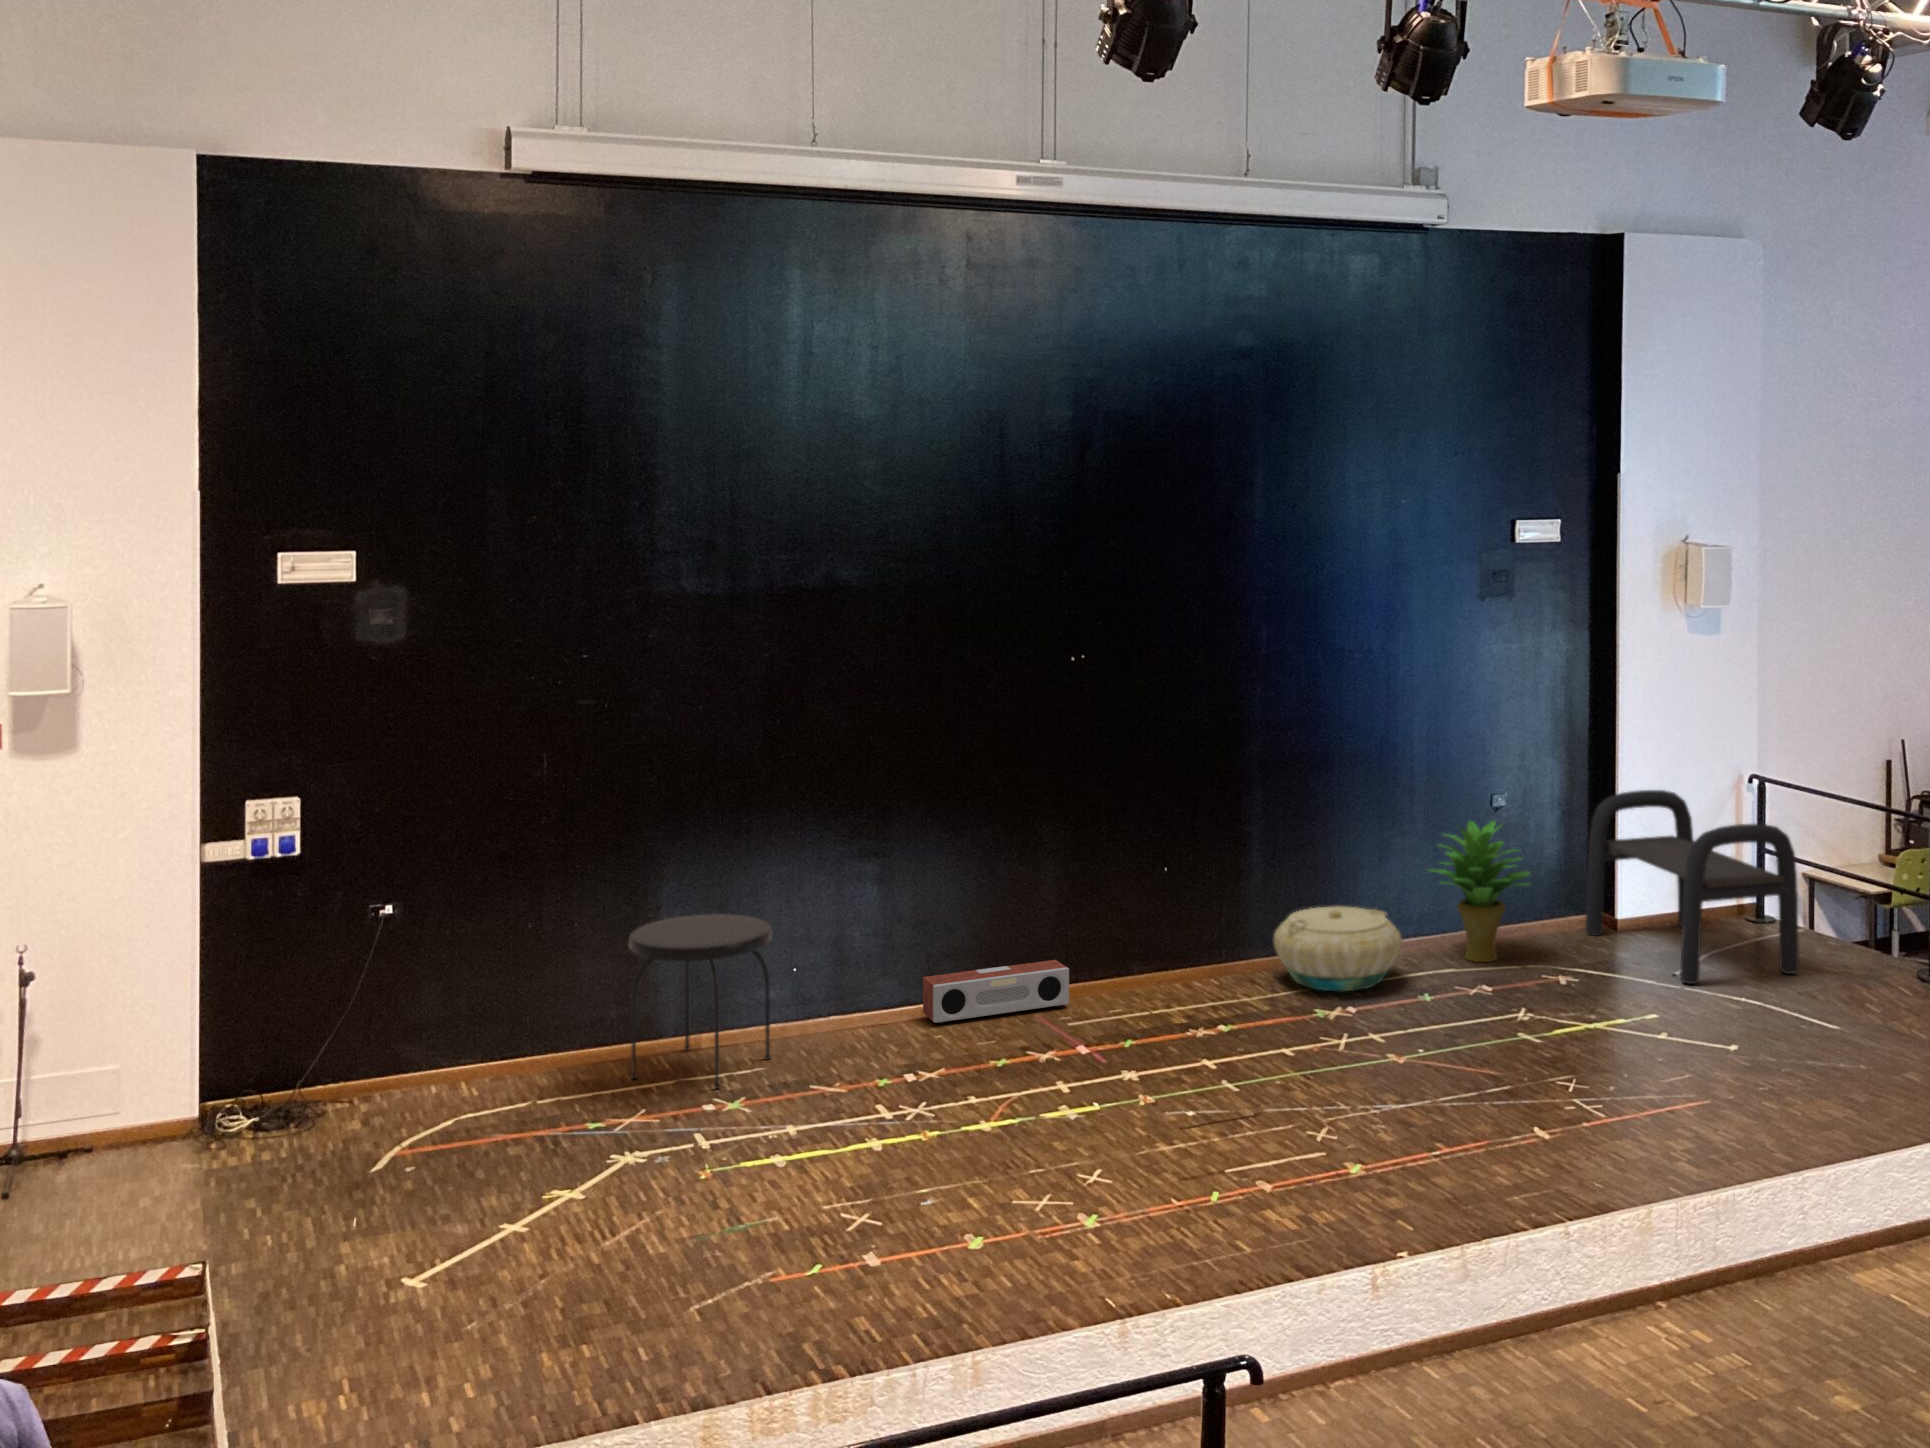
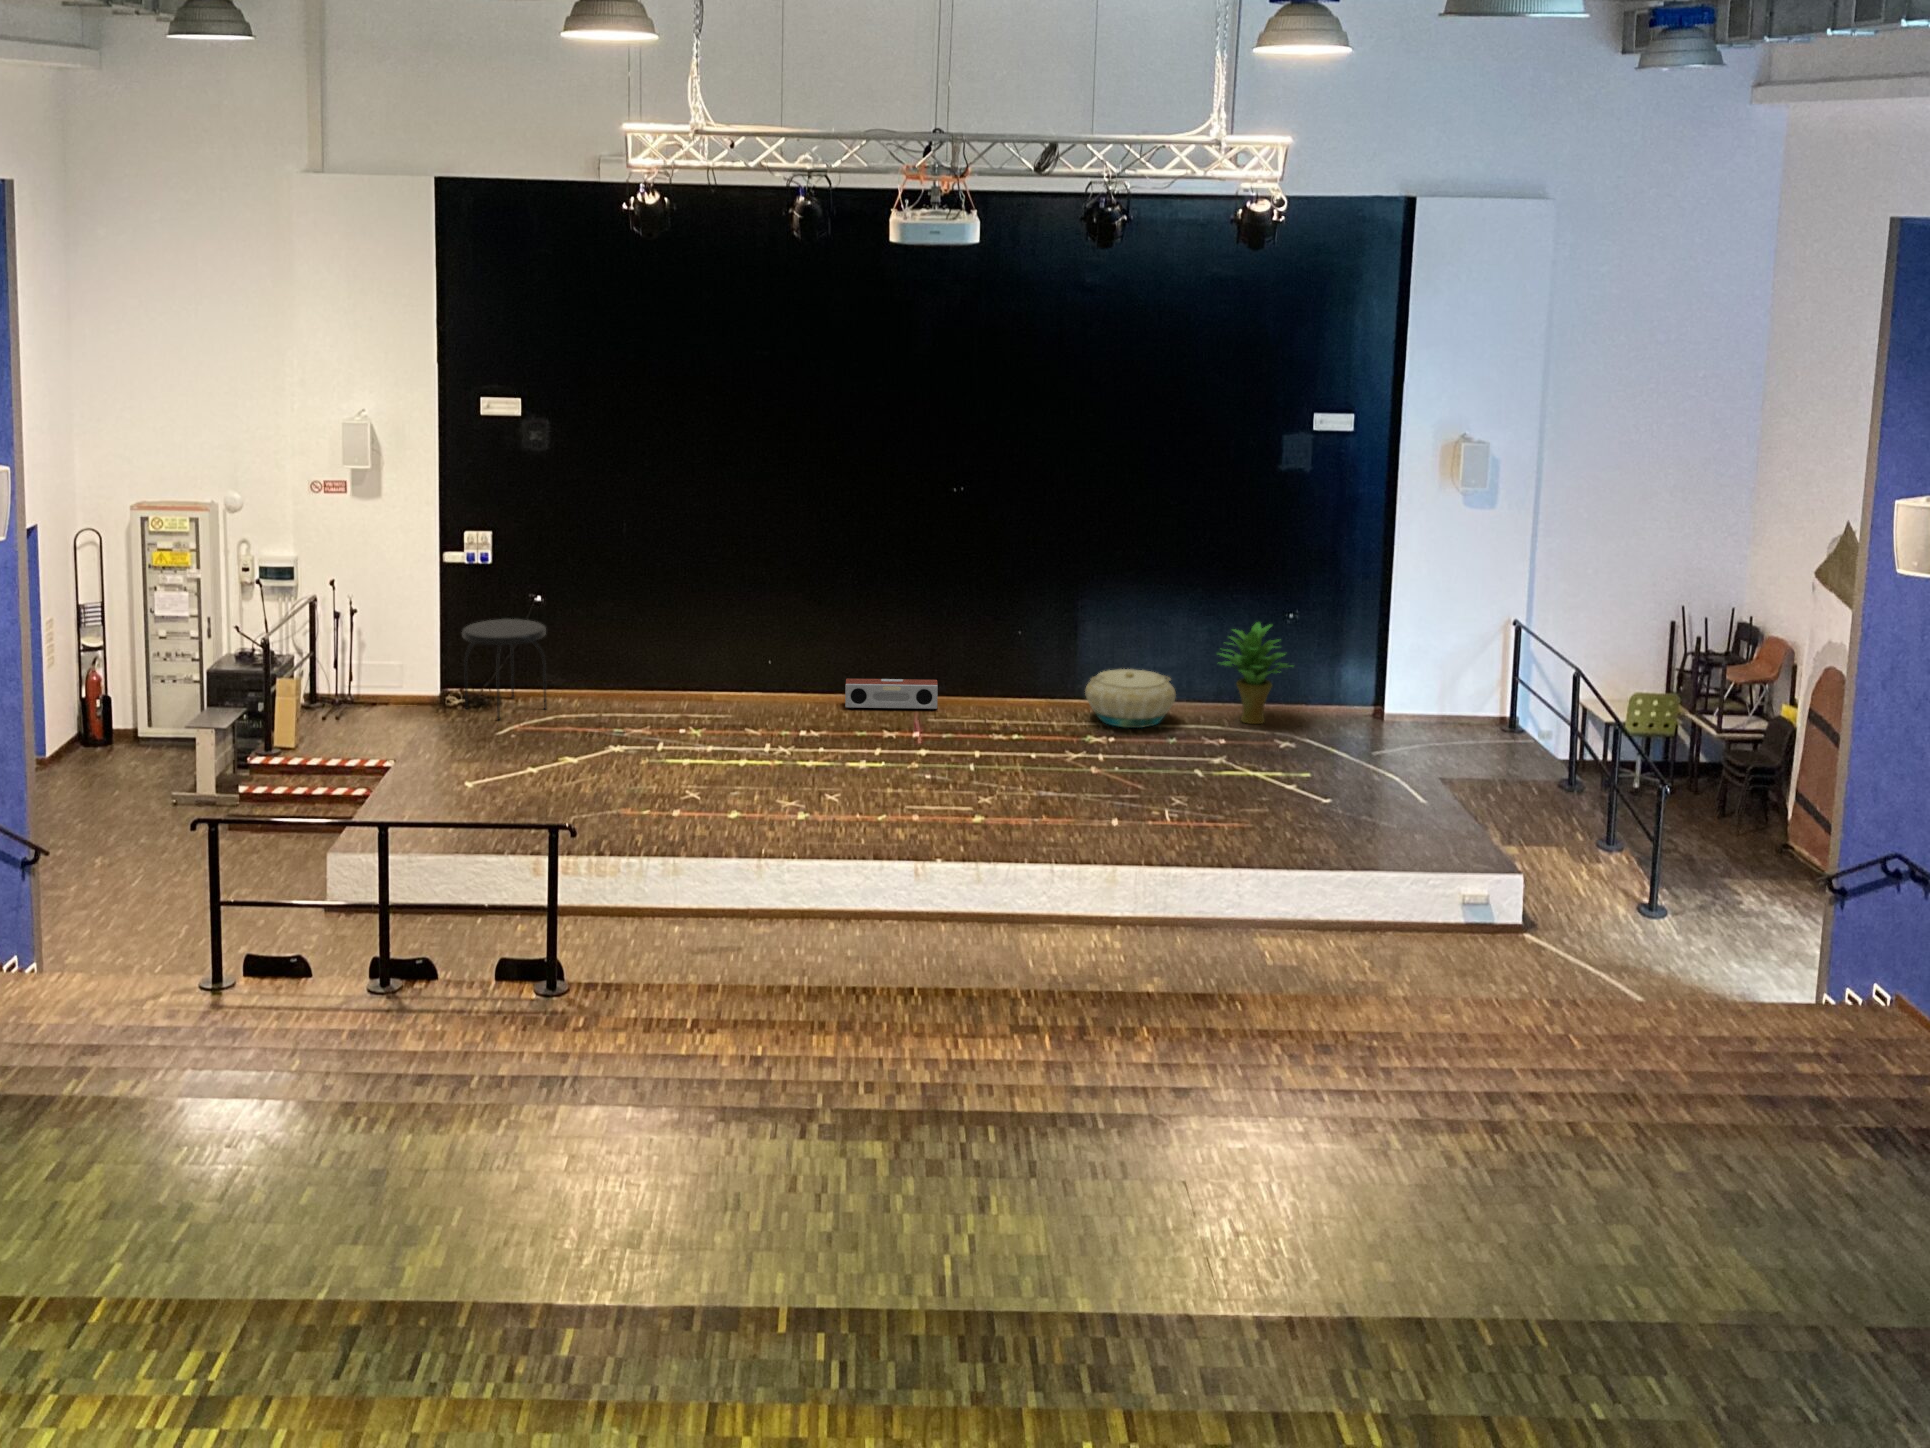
bench: present [1585,790,1799,984] -> none [1358,615,1474,764]
side table: present [629,914,772,1089] -> present [462,619,547,720]

